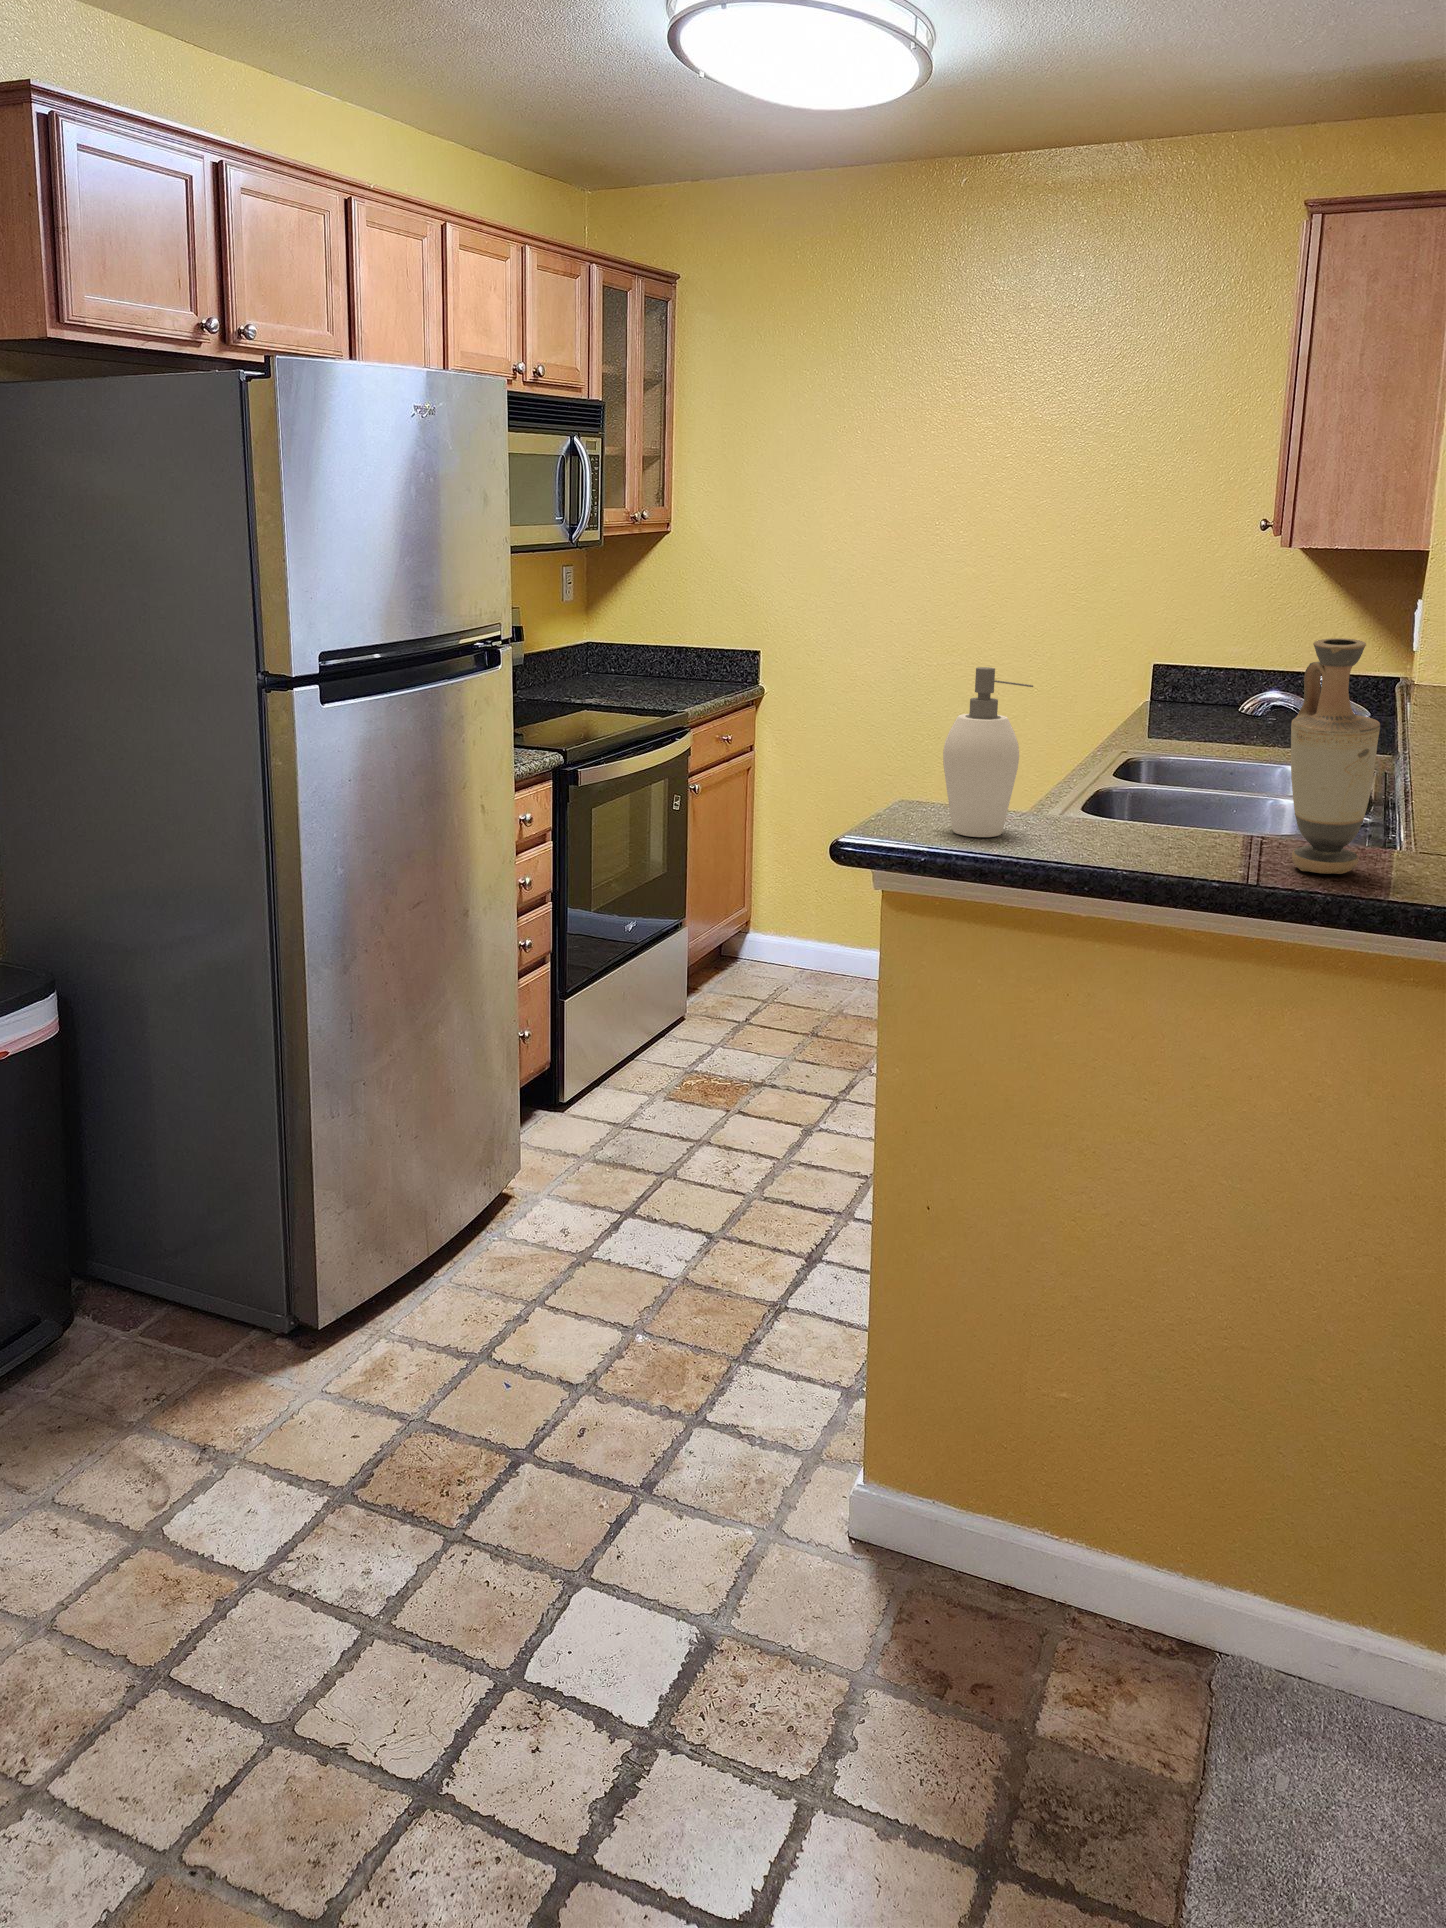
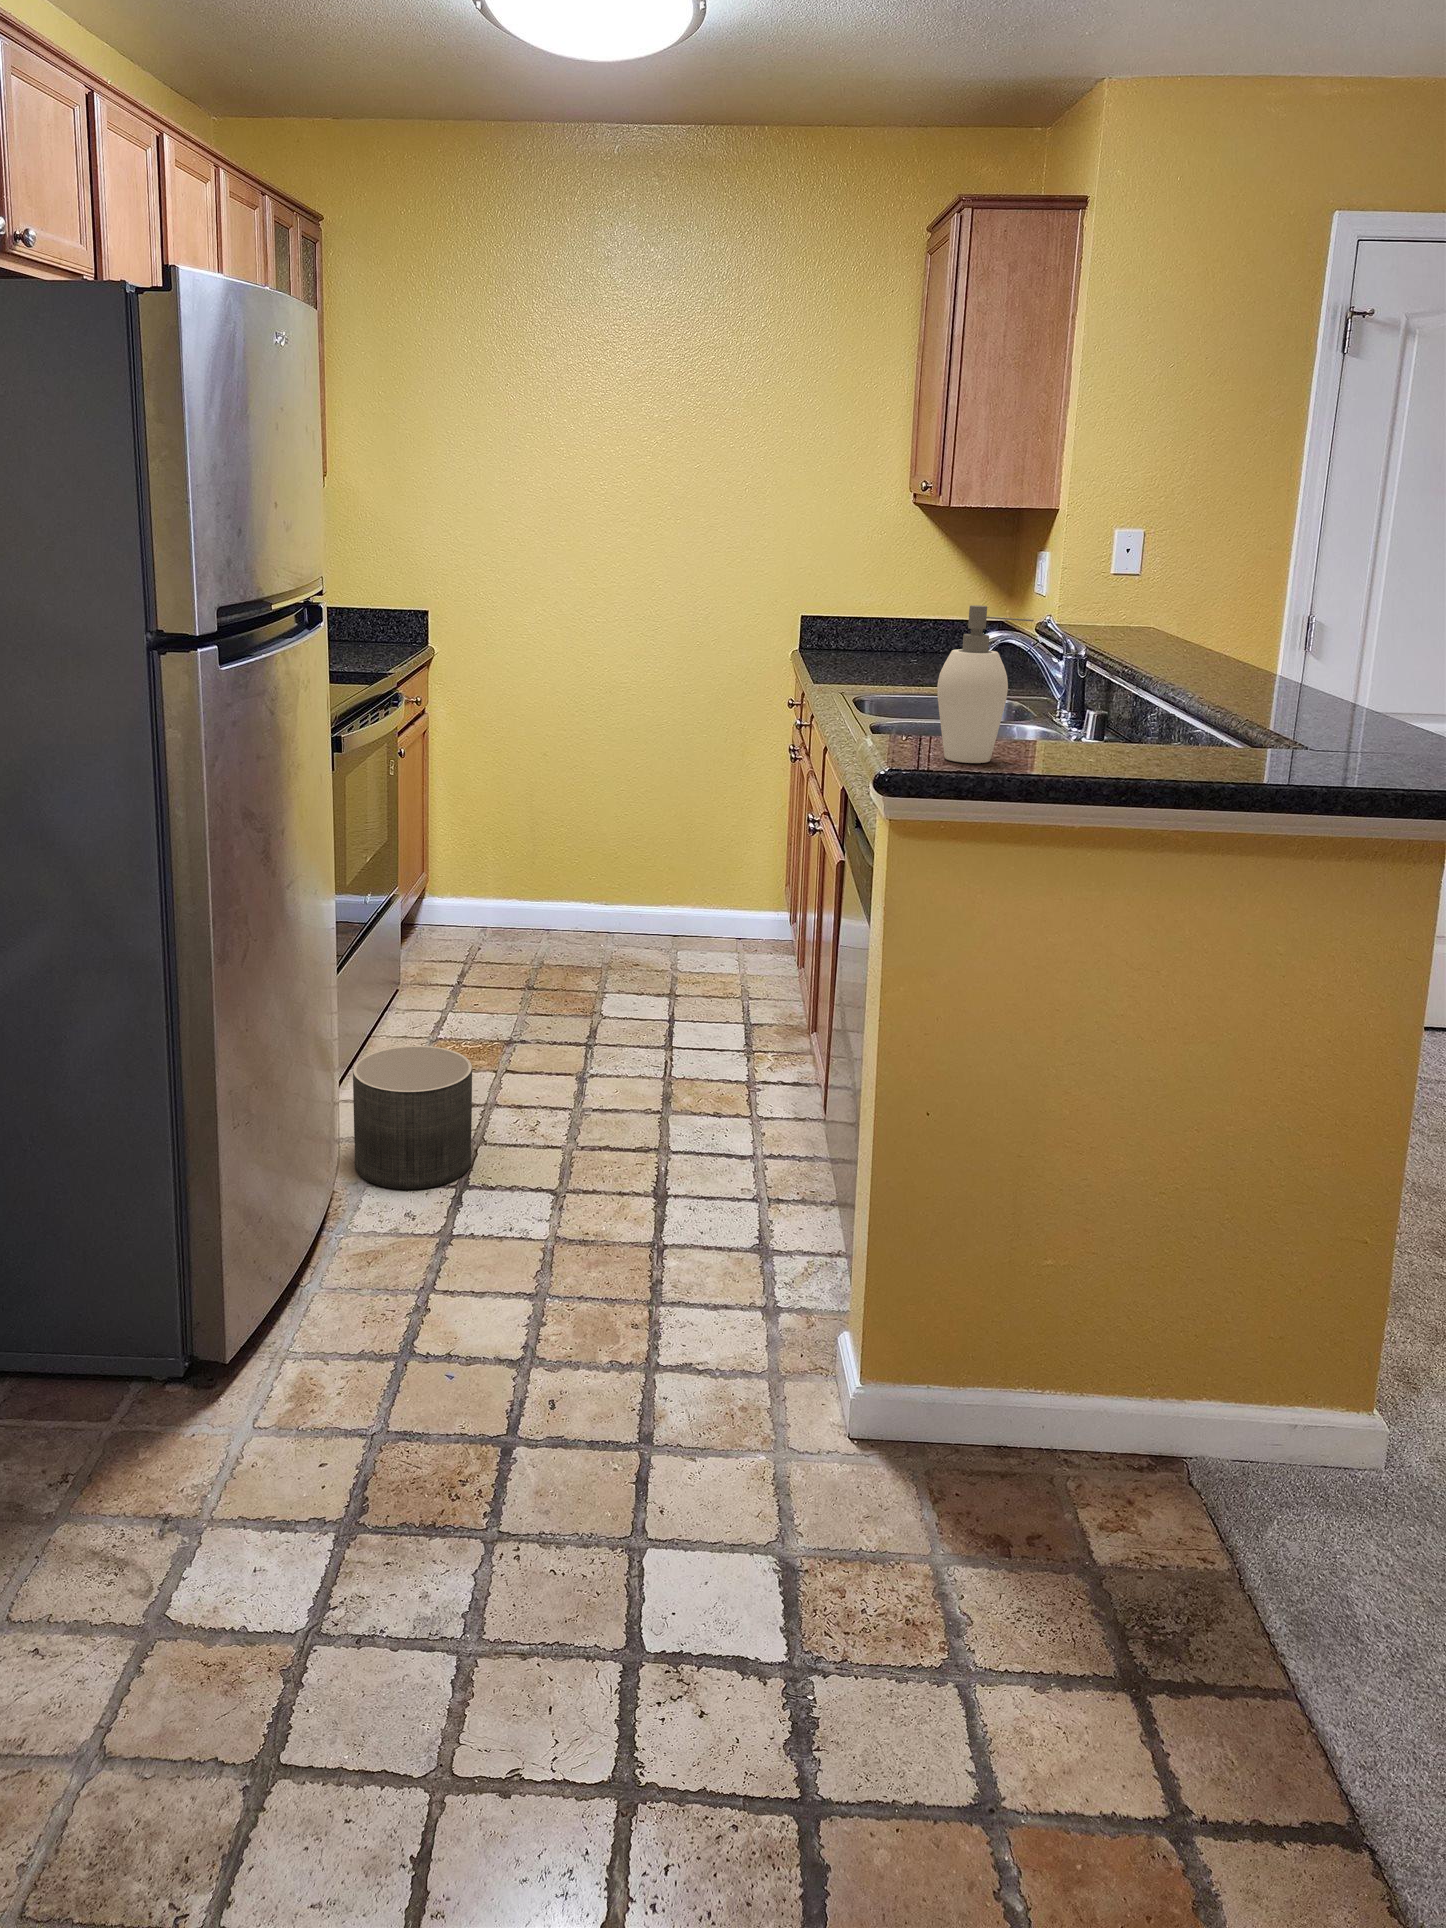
vase: present [1291,638,1380,874] -> none [1241,572,1320,773]
planter: none [540,1069,655,1209] -> present [353,1046,472,1189]

